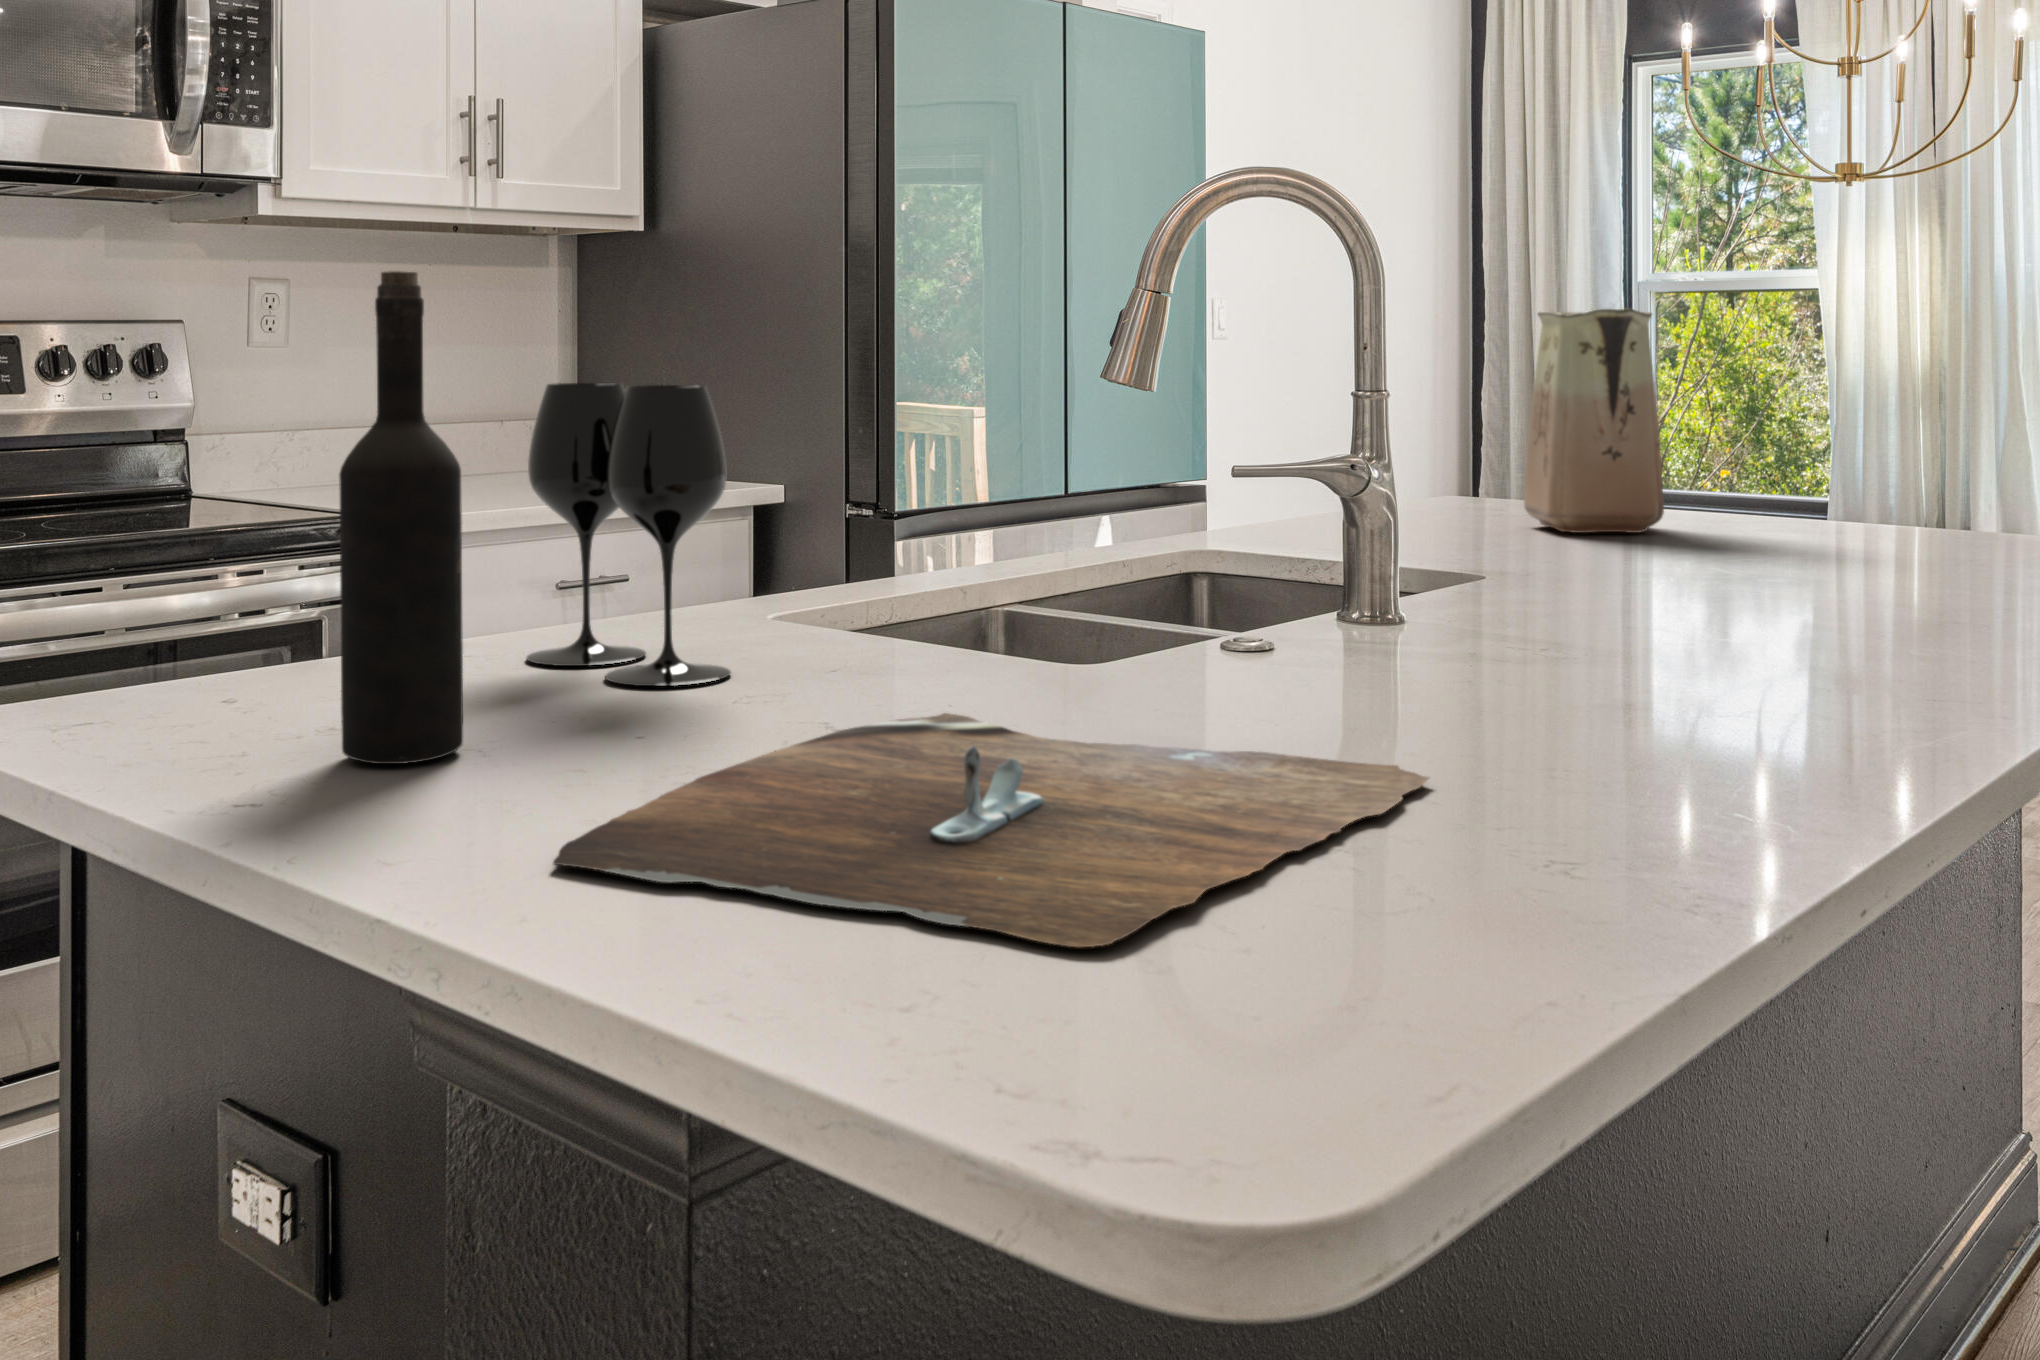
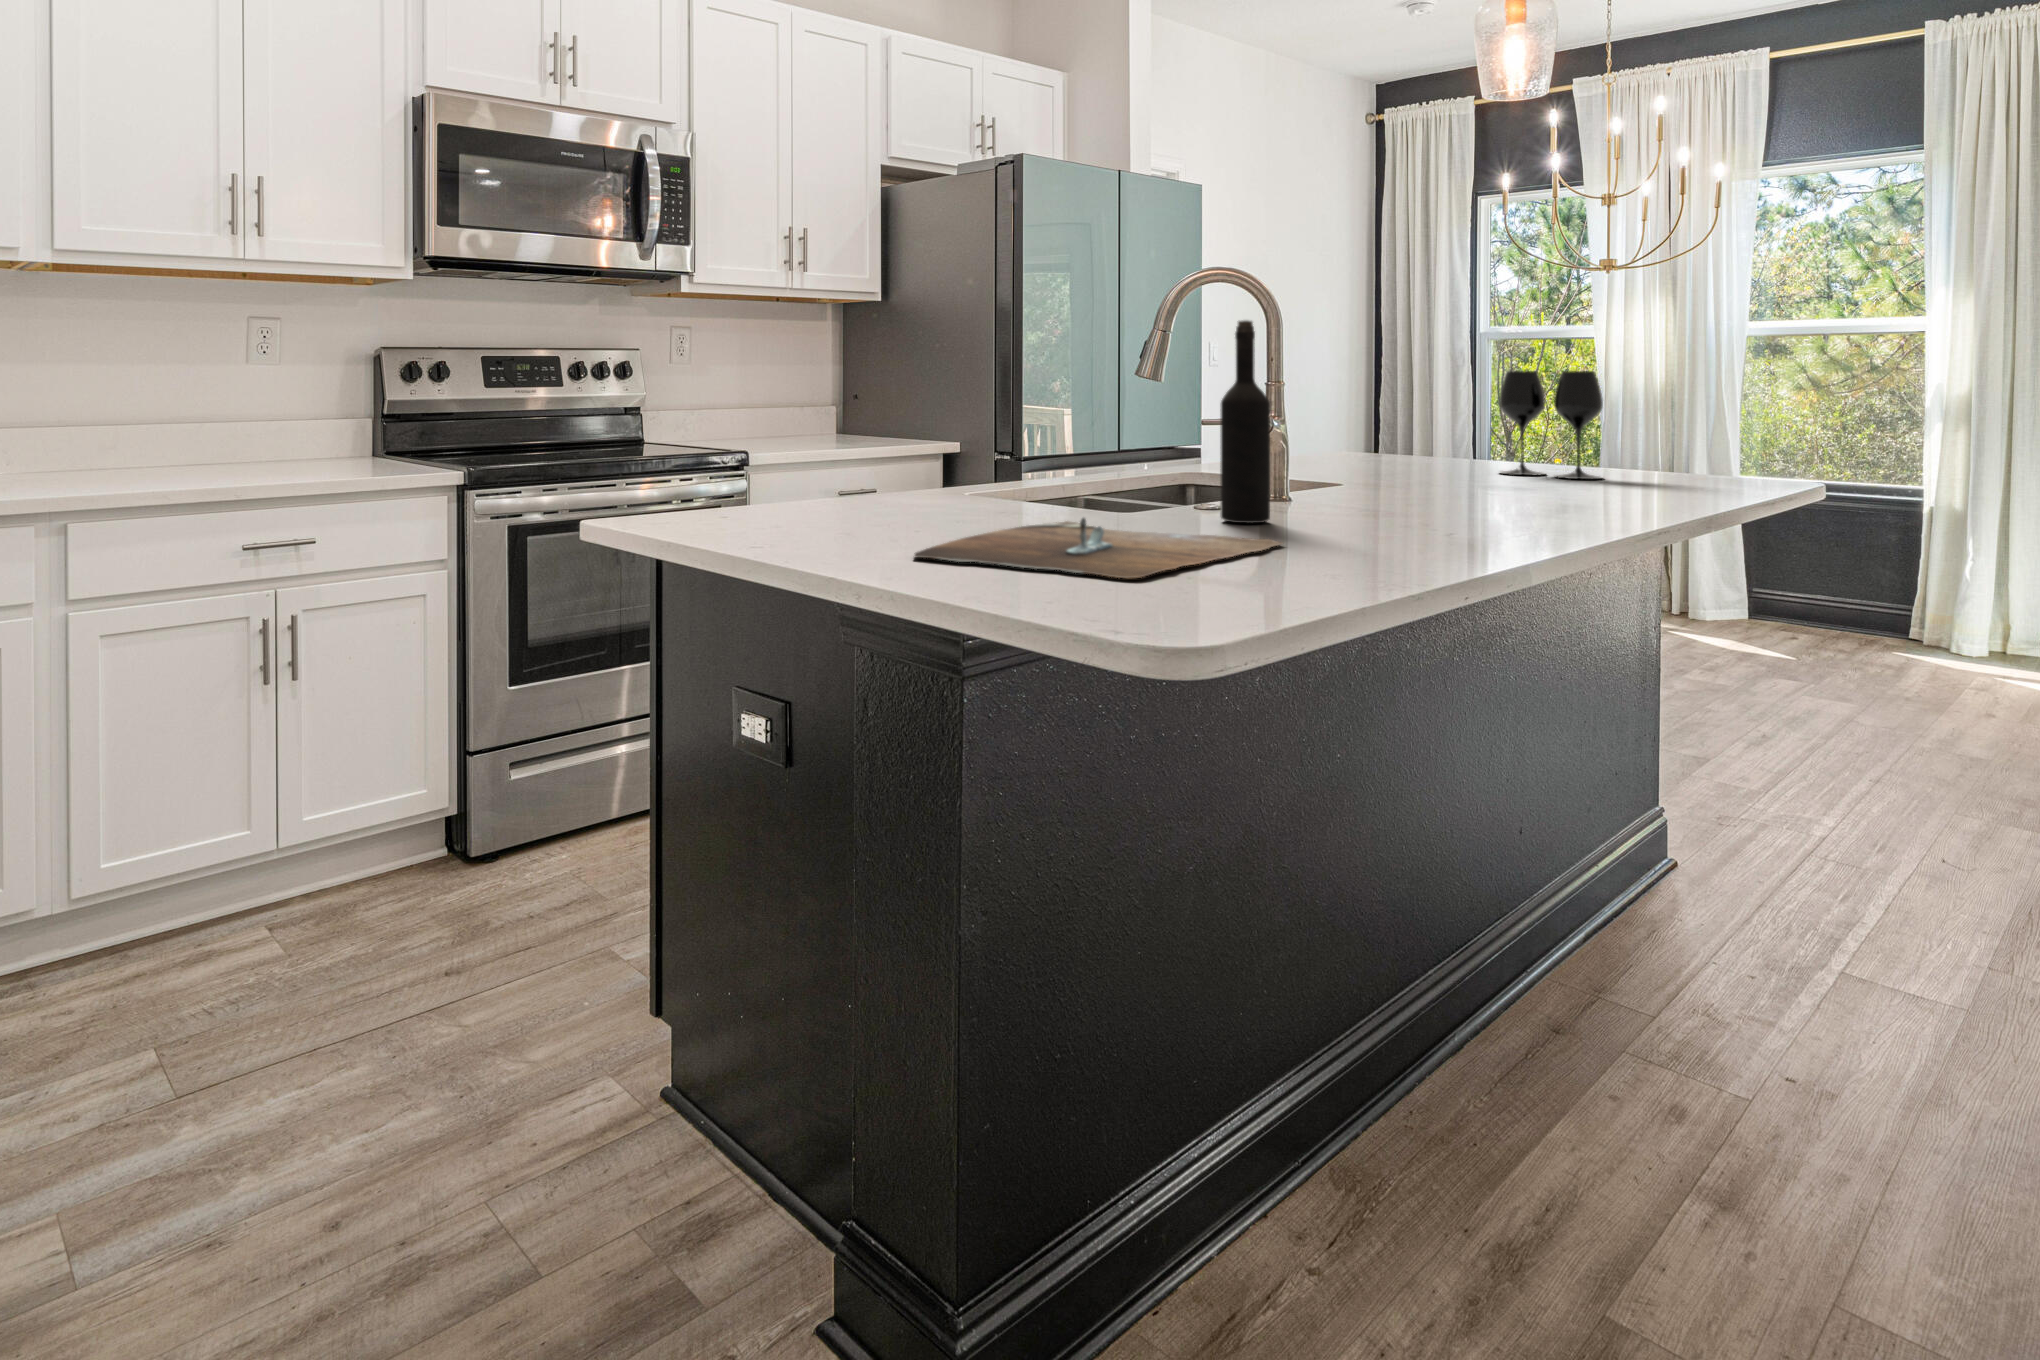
wine bottle: present [339,271,463,764] -> present [1220,320,1270,523]
vase: present [1524,308,1664,533] -> none [1376,344,1453,467]
wine glass: present [527,383,731,686] -> present [1499,371,1603,479]

